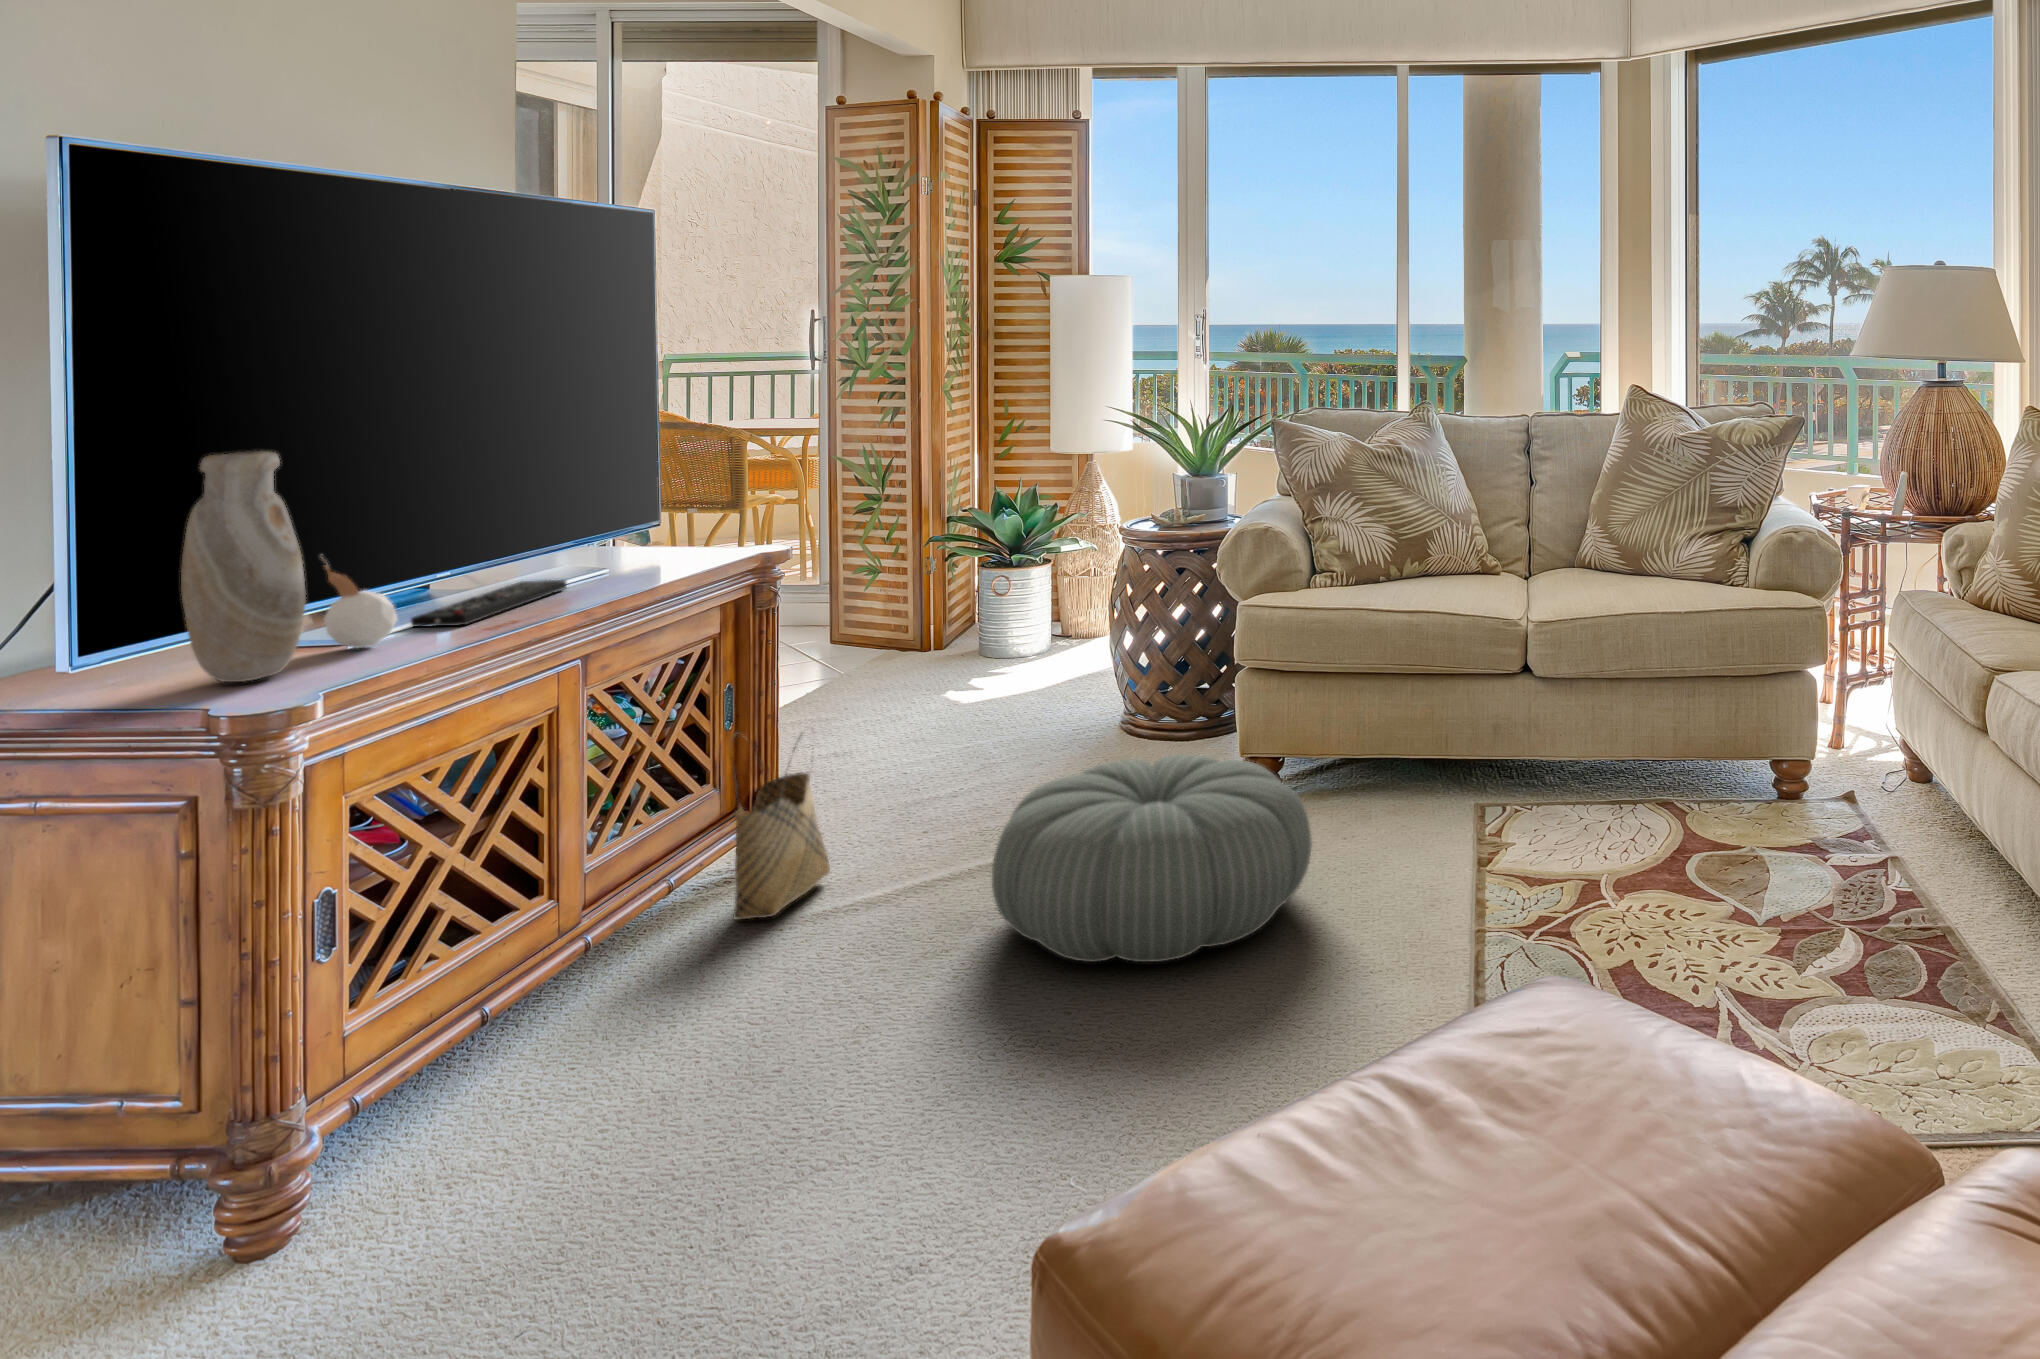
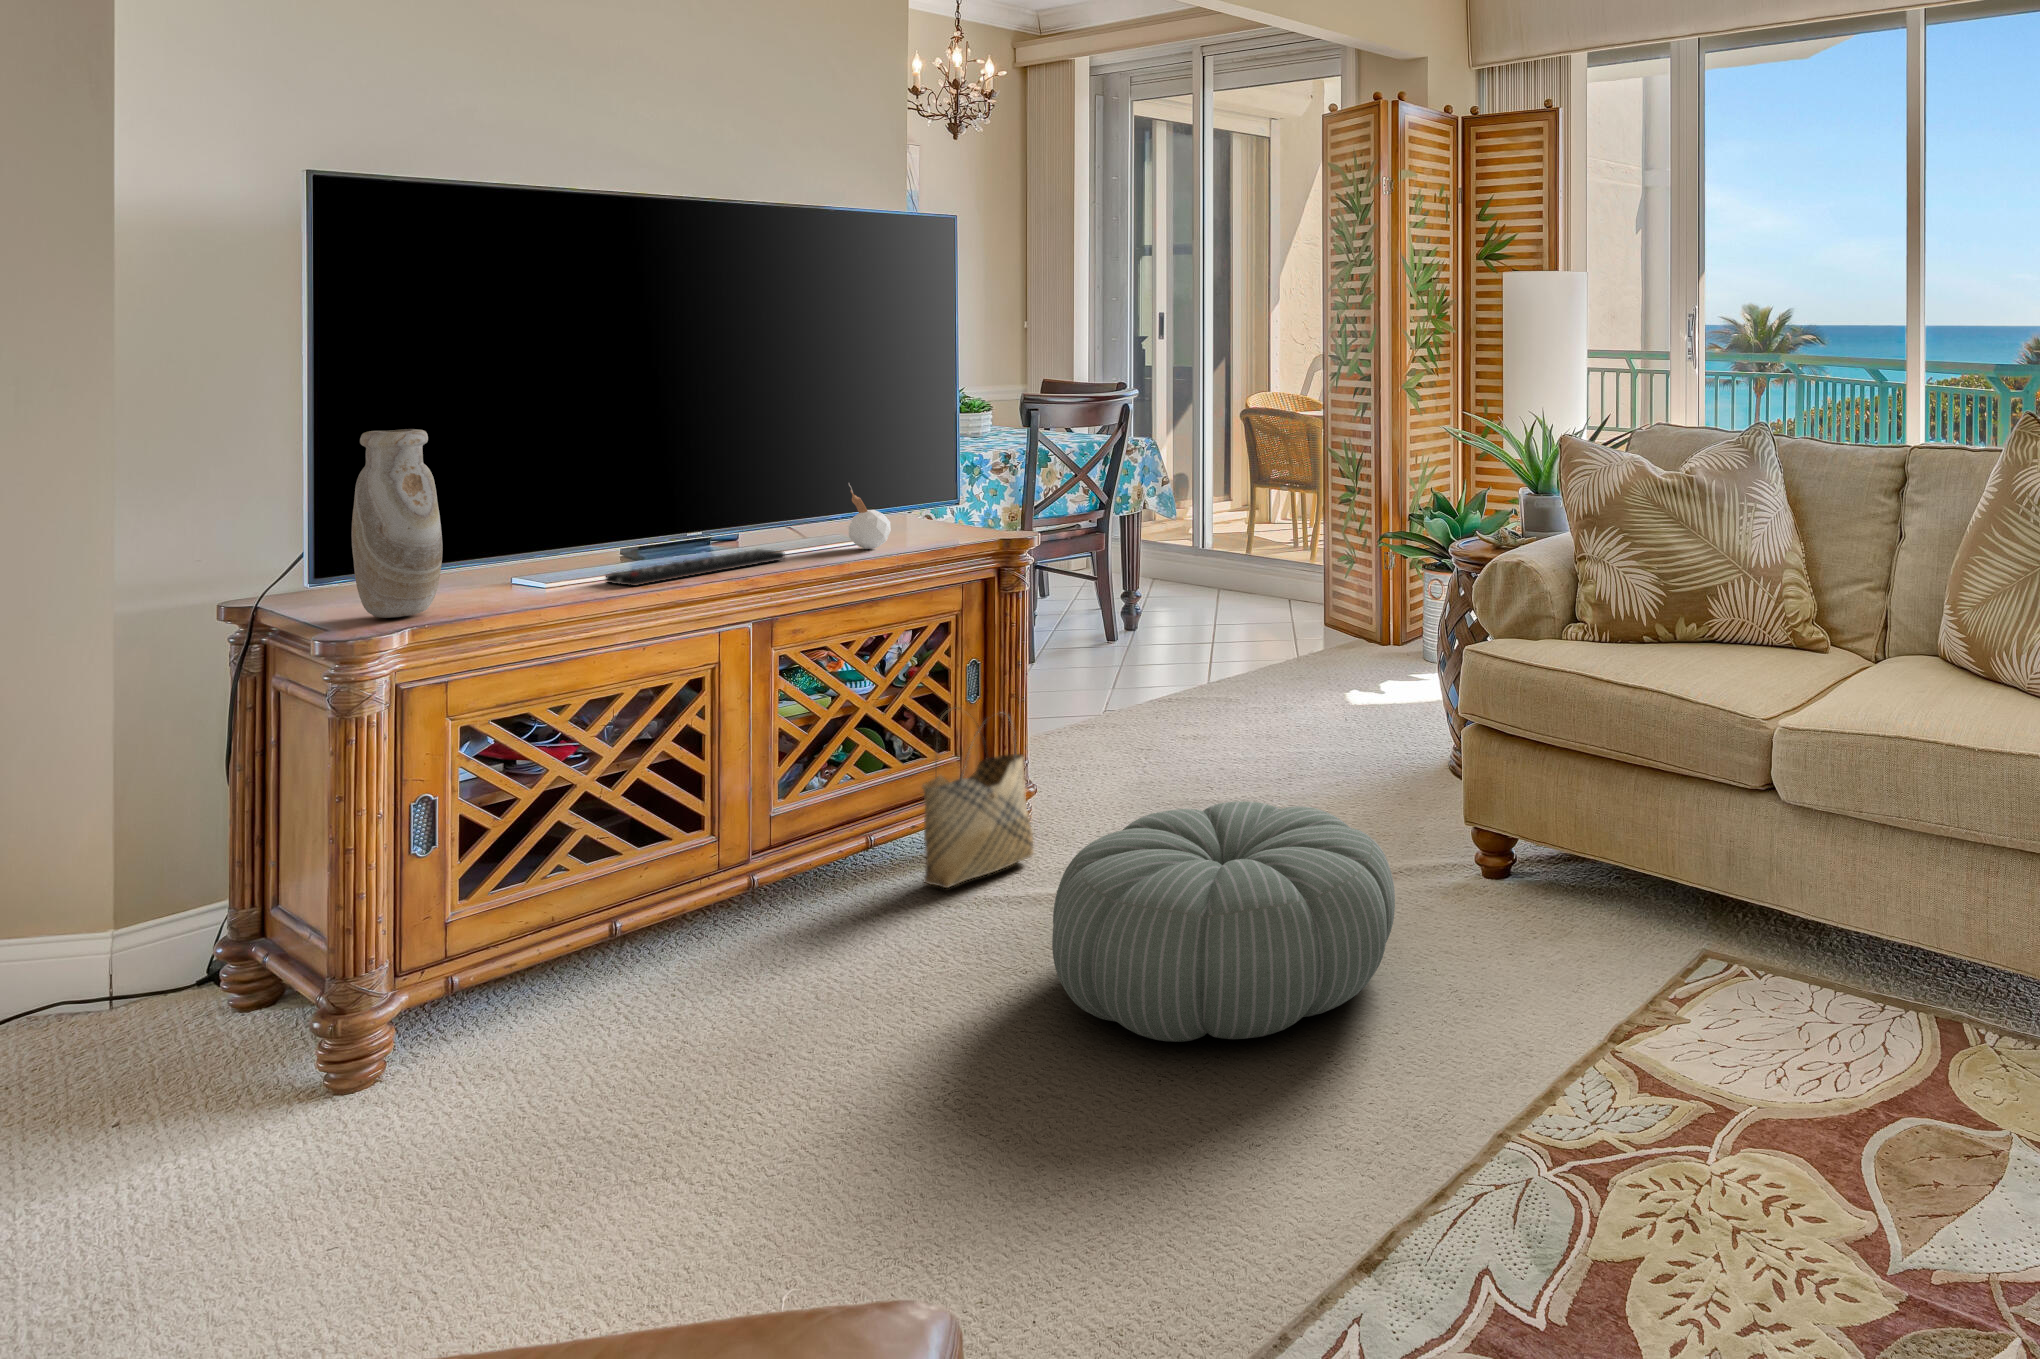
candle: present [323,565,398,648] -> present [848,483,890,549]

